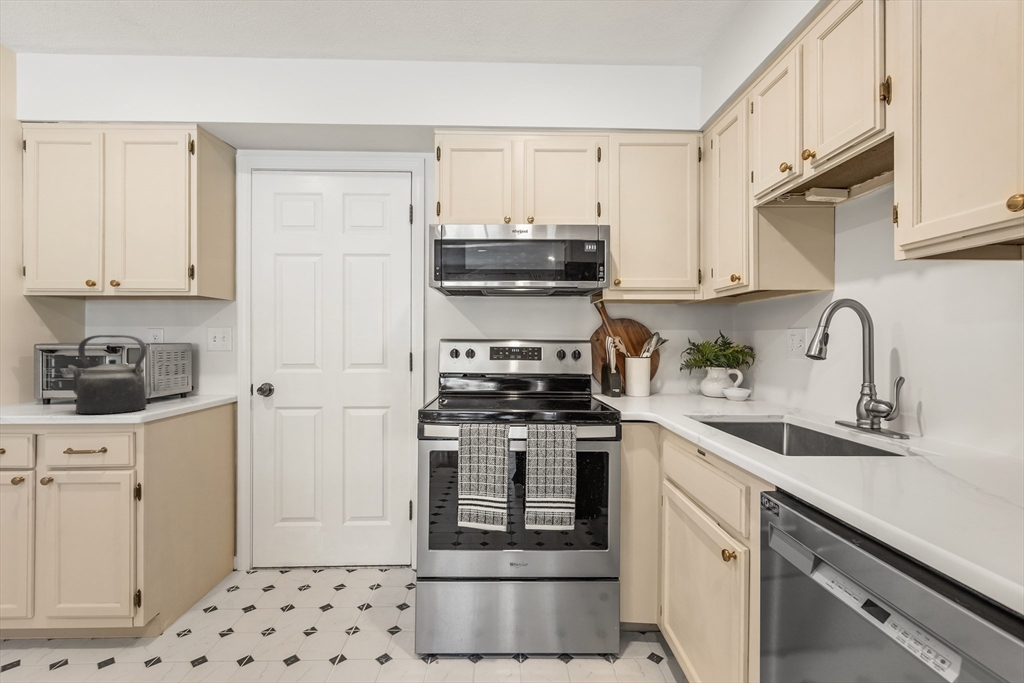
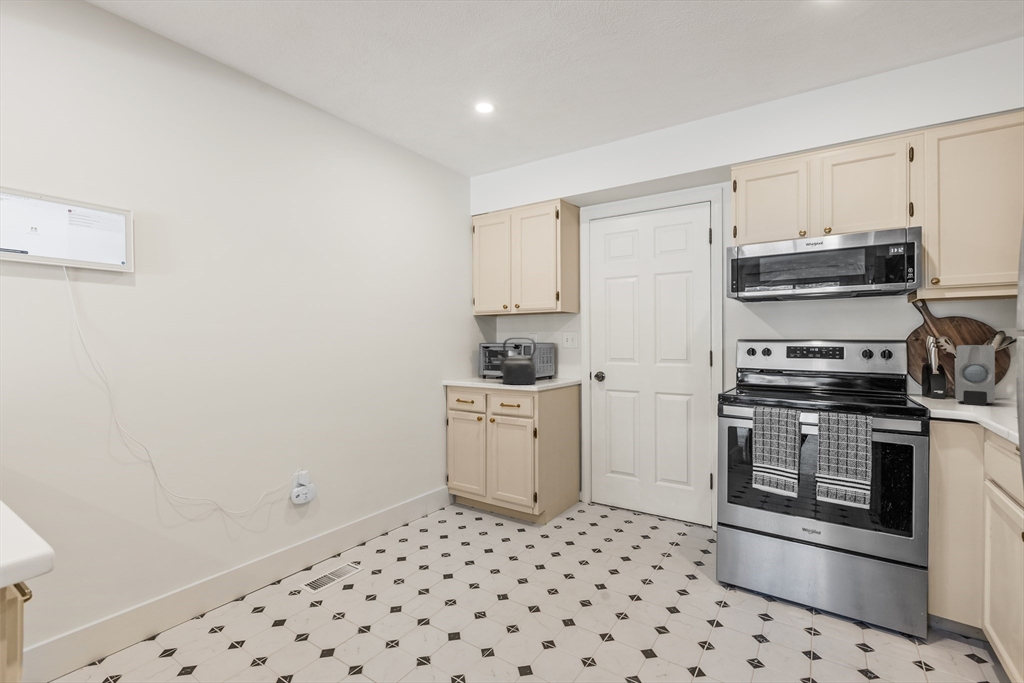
soap dispenser: none [632,346,661,404] -> present [956,345,995,405]

